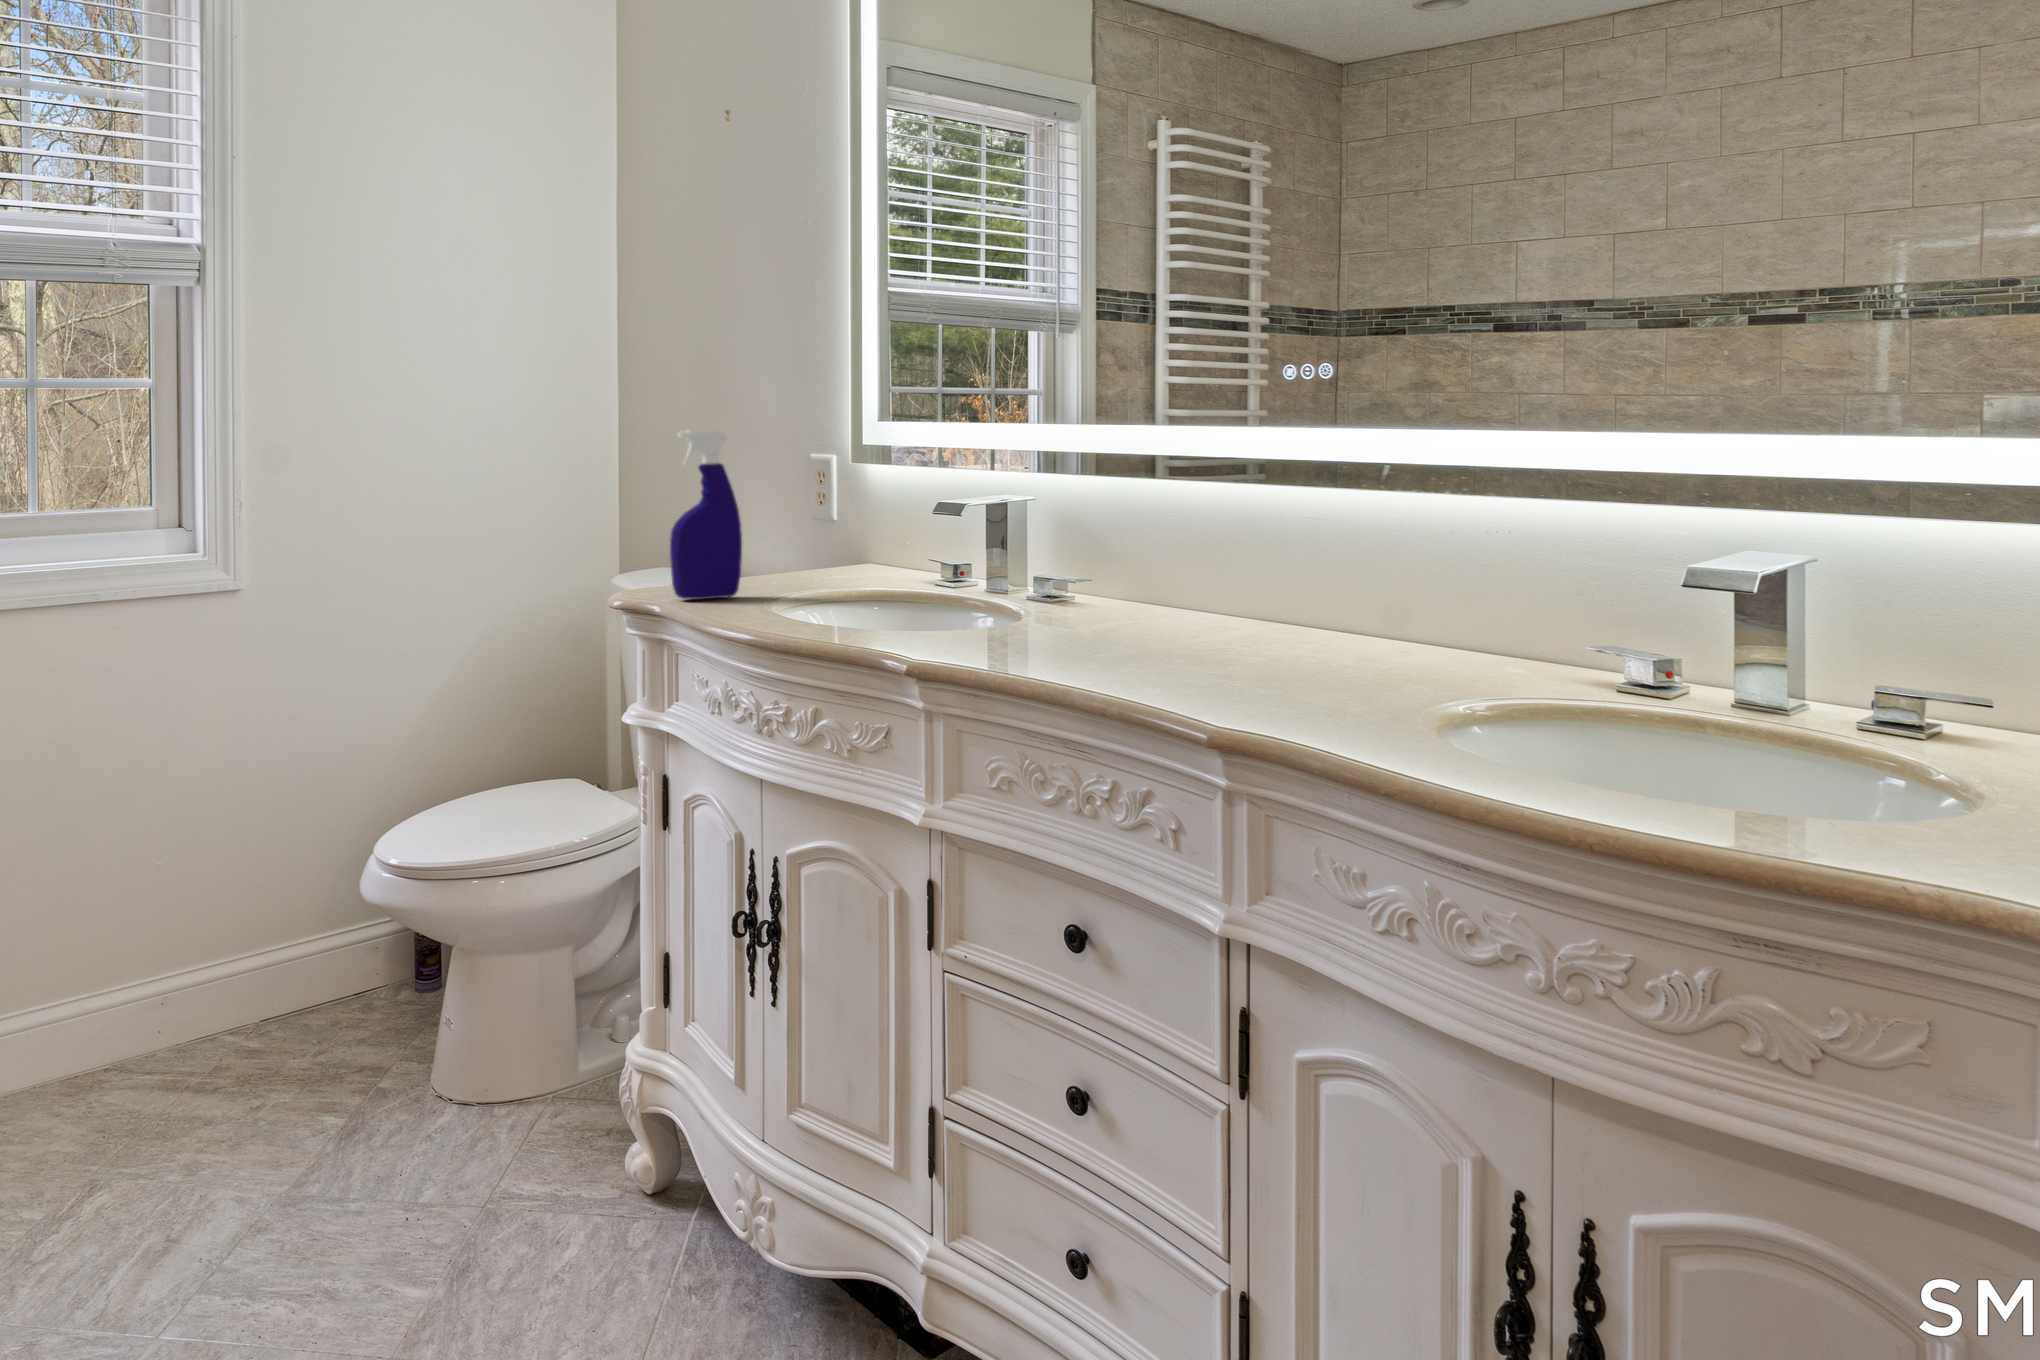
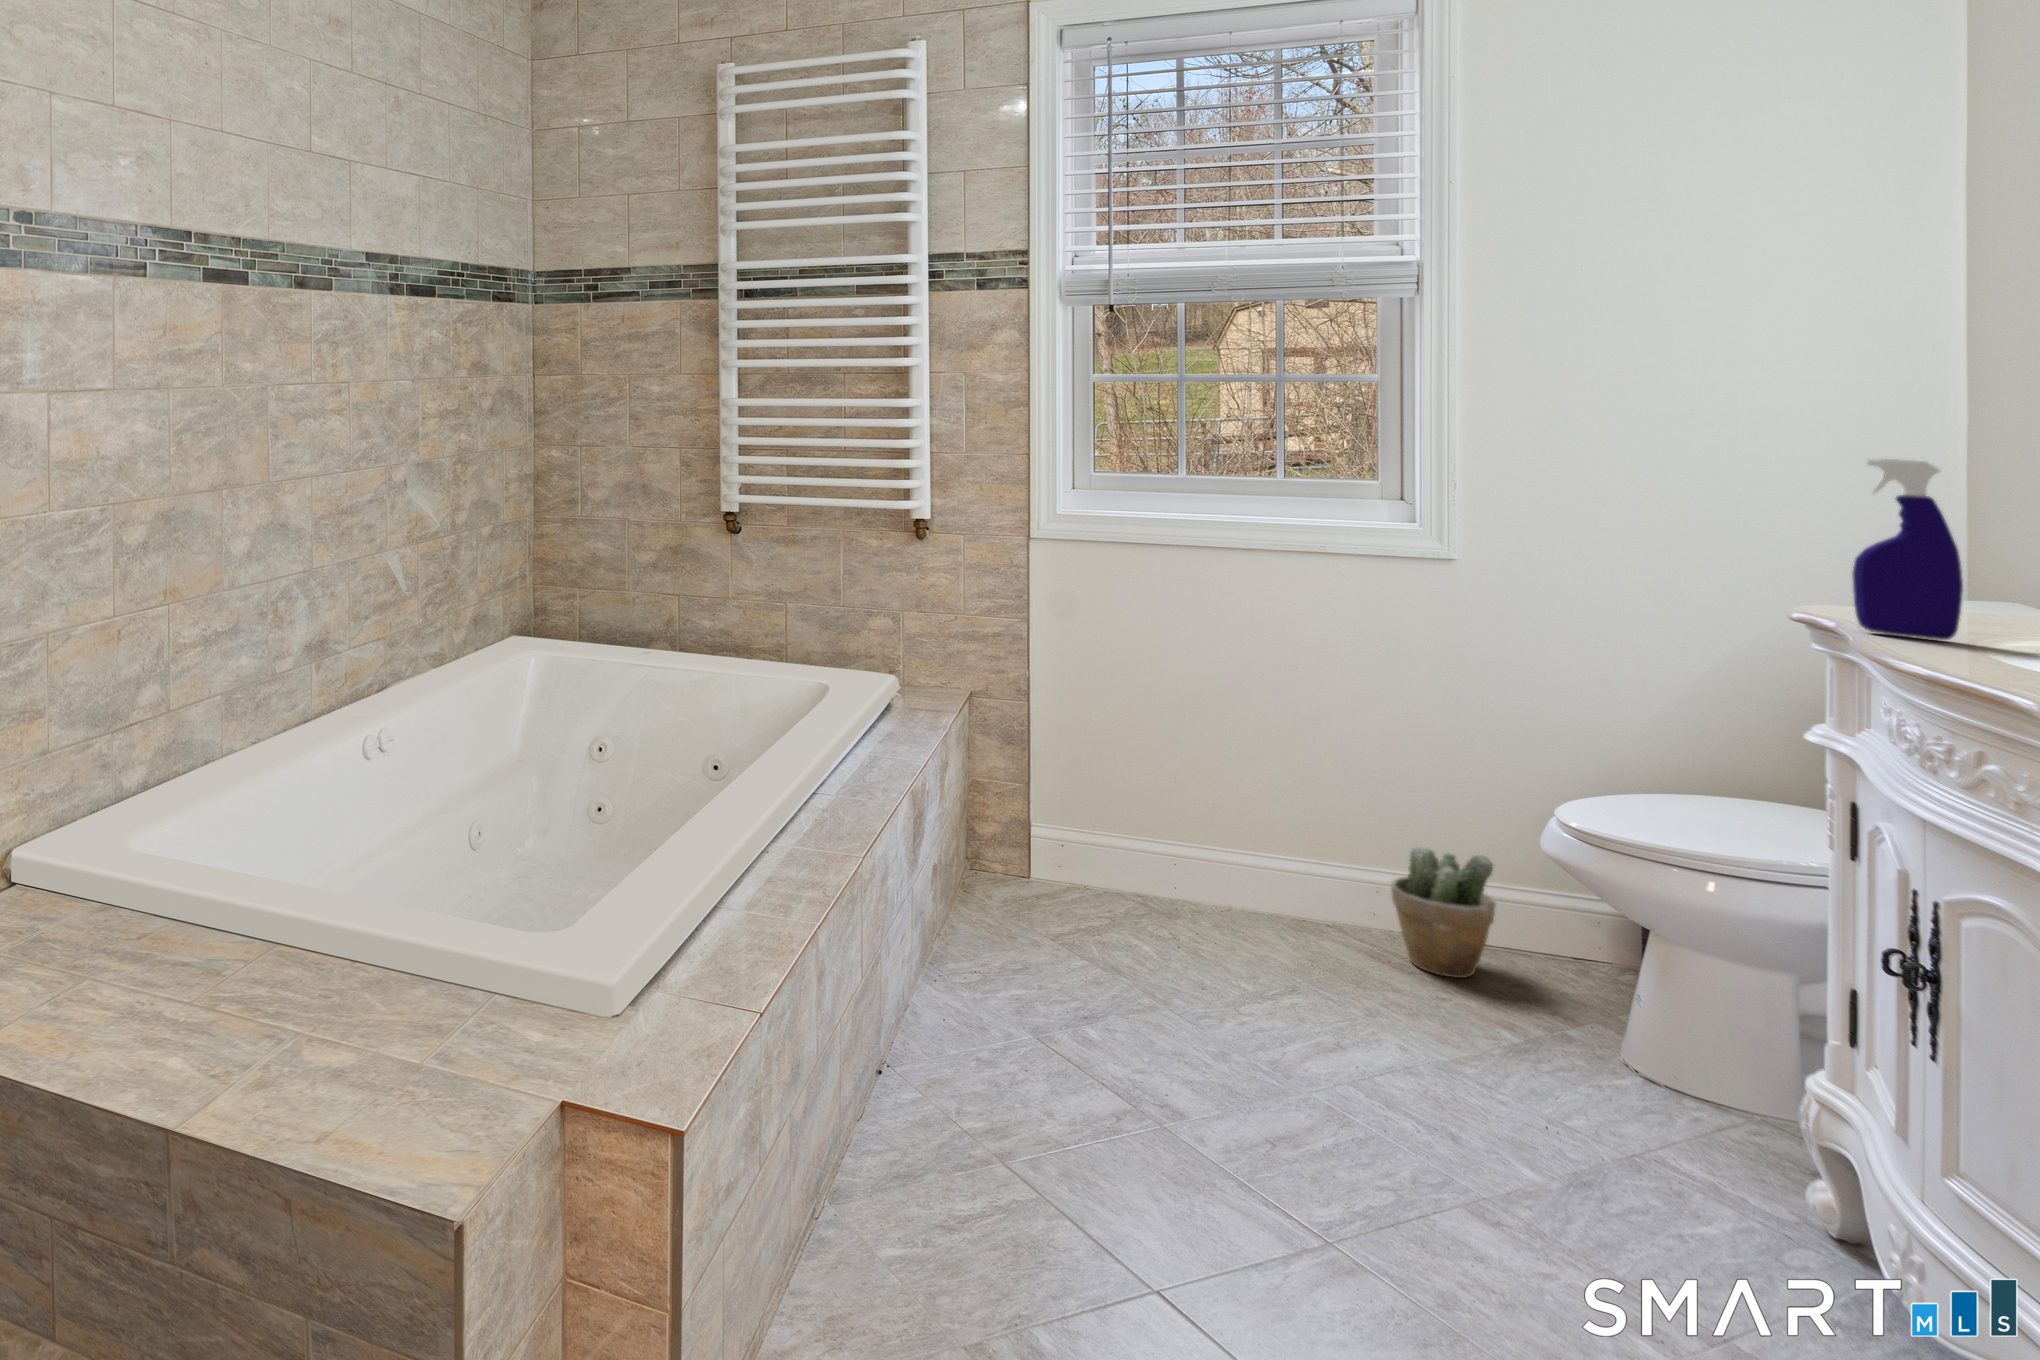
potted plant: none [179,912,291,1076] -> present [1391,846,1496,978]

